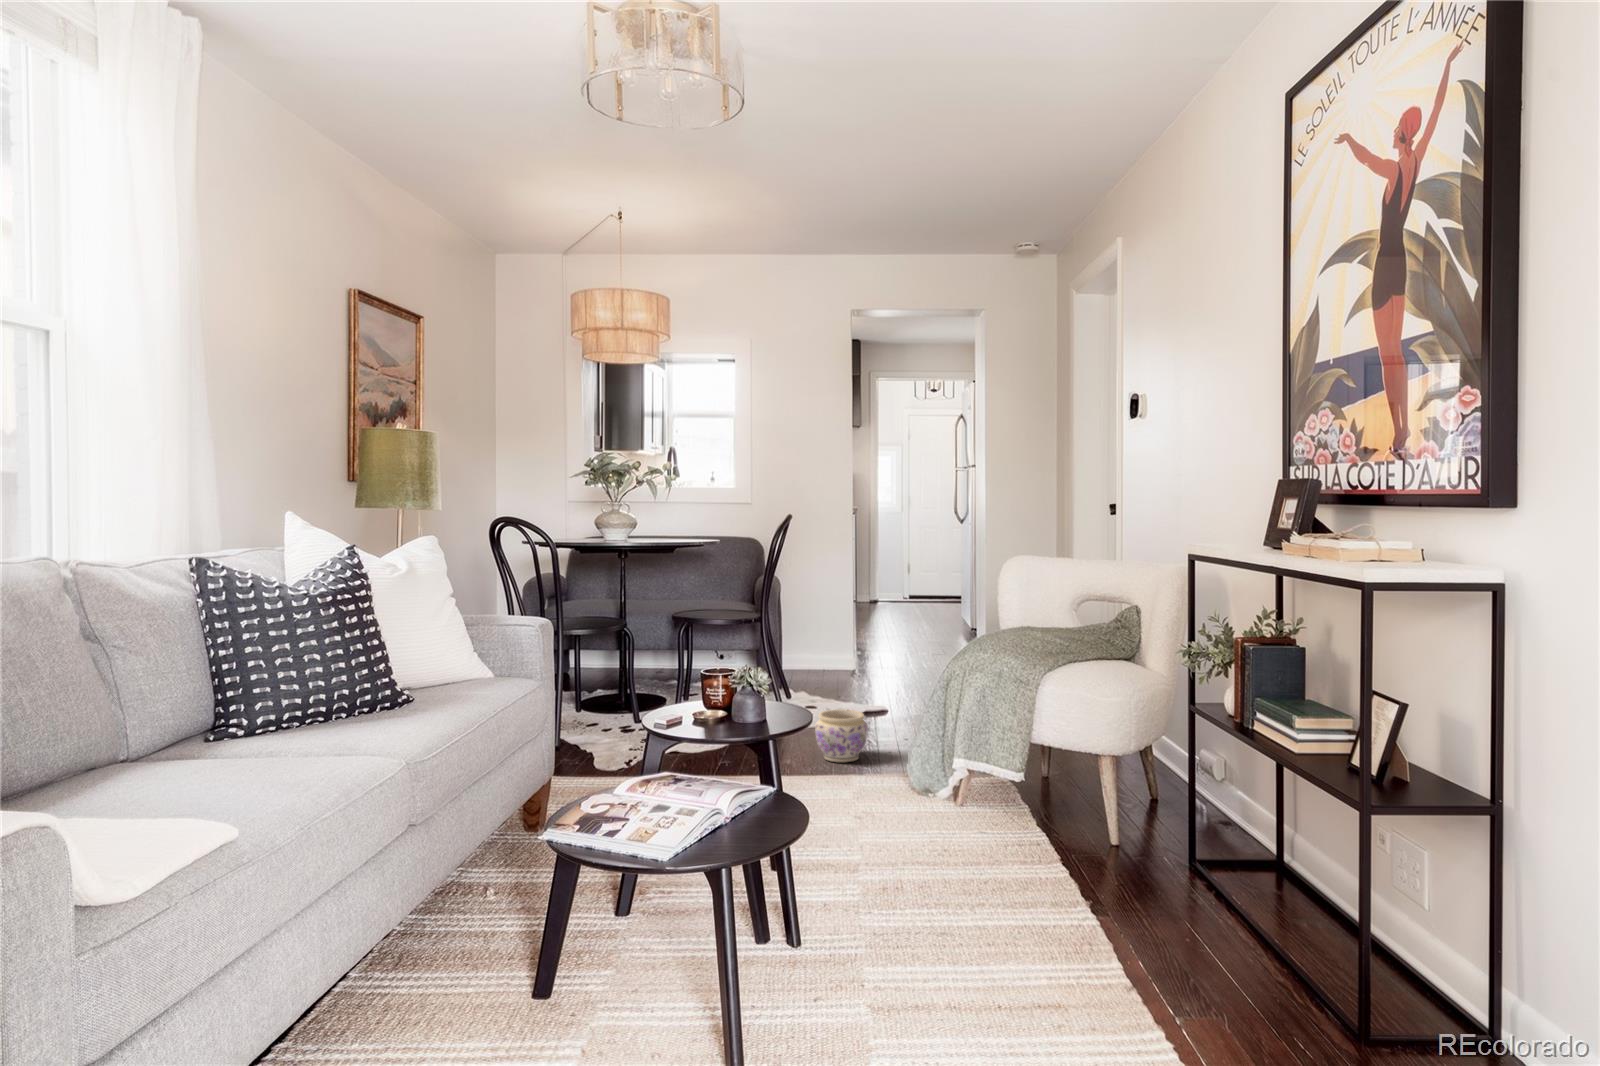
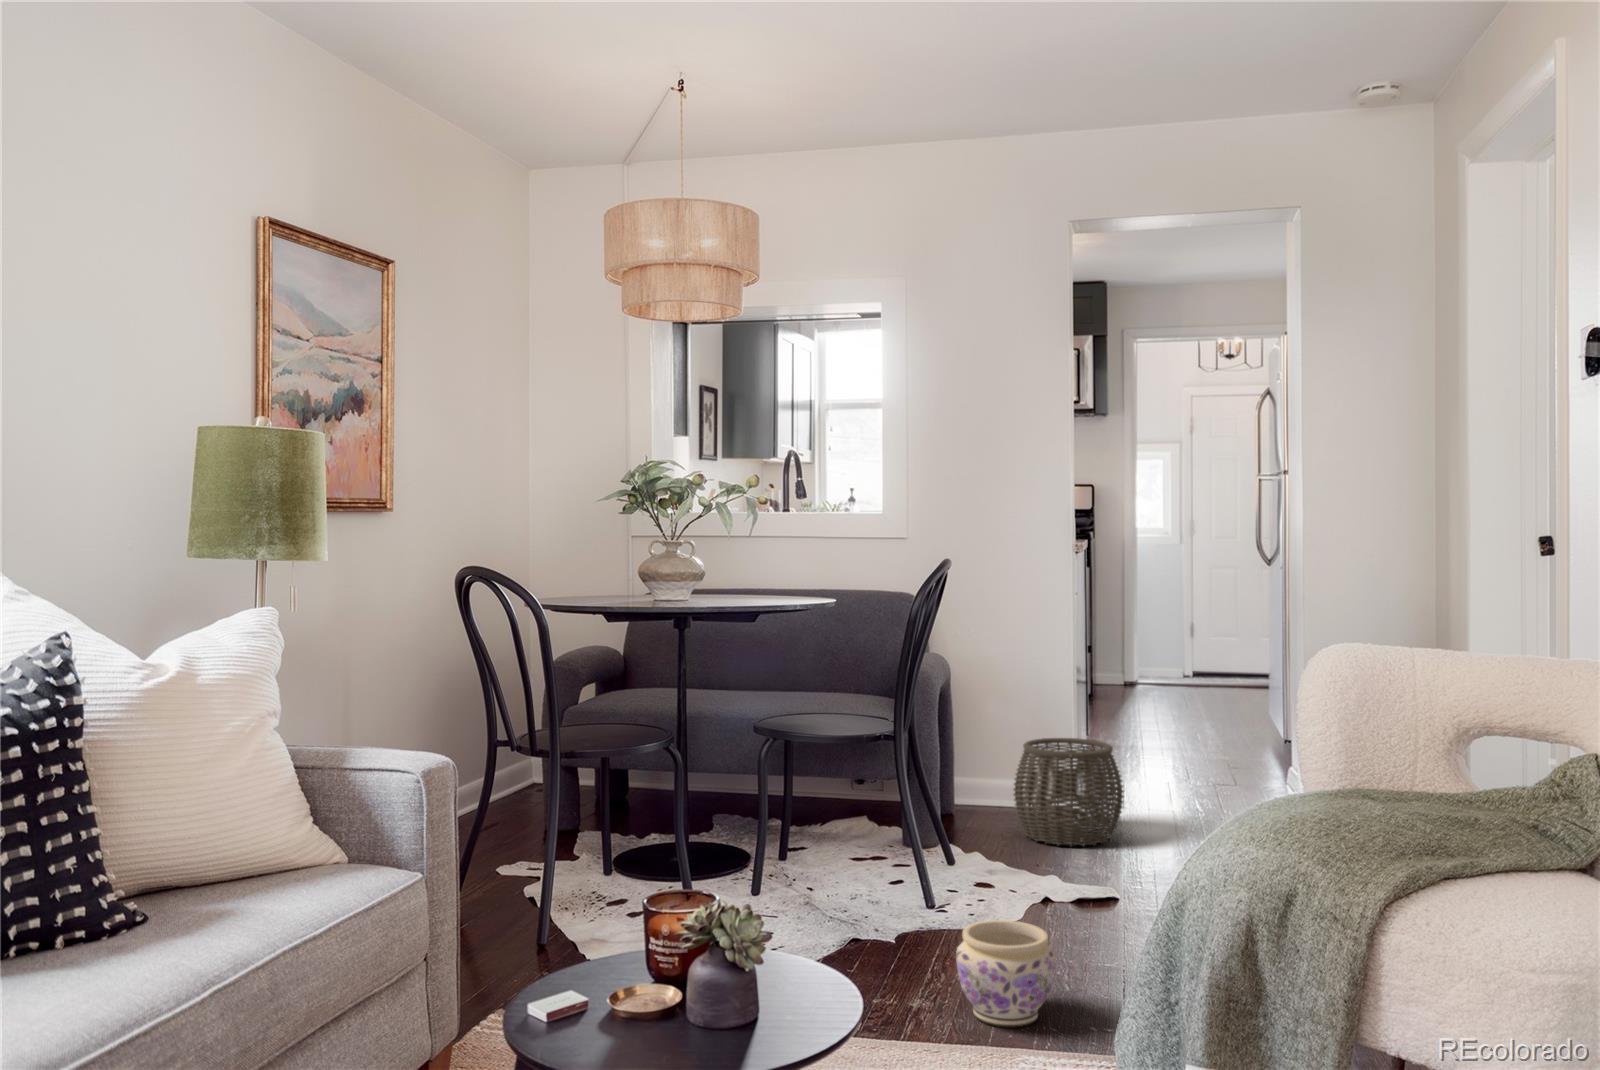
woven basket: none [821,624,886,686] -> present [1013,738,1124,846]

